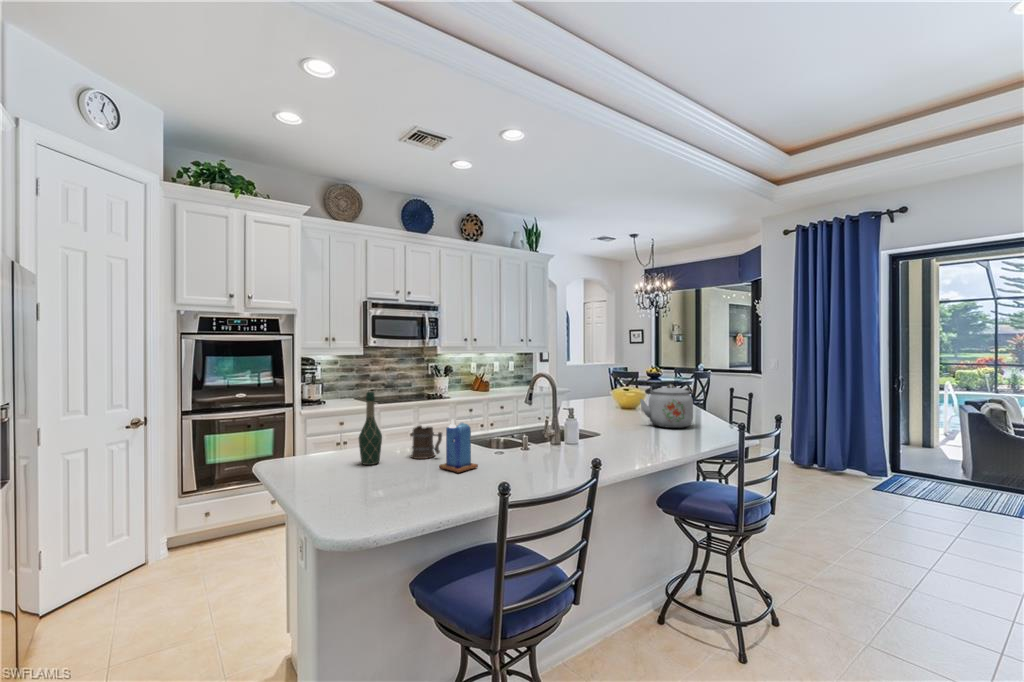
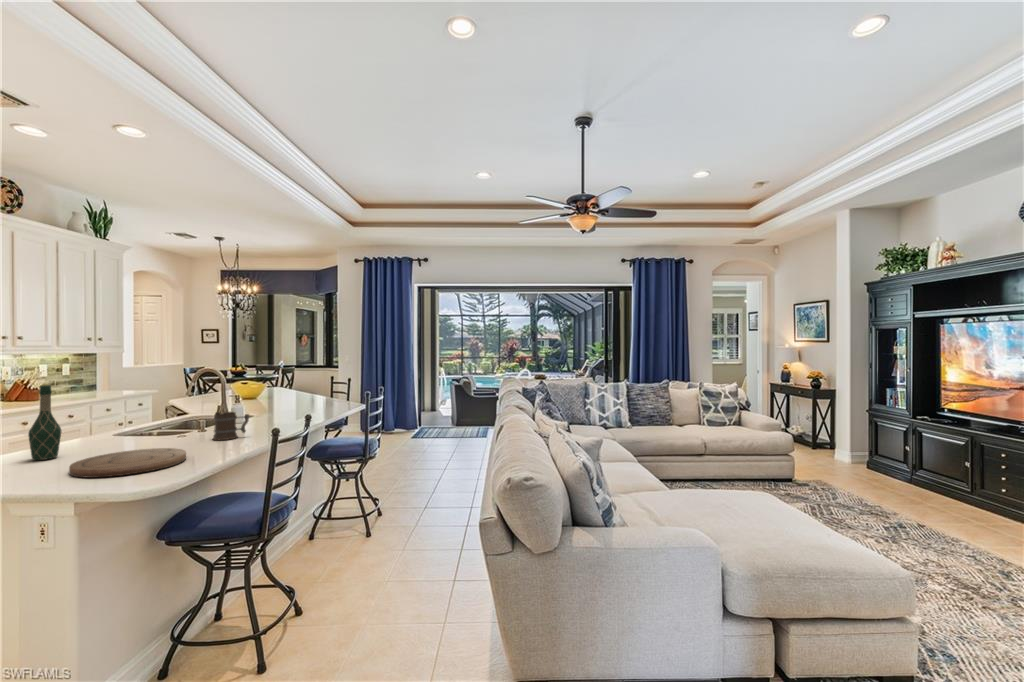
kettle: present [640,384,693,428] -> none [280,372,321,404]
candle: present [439,420,478,473] -> none [144,403,184,448]
mug: present [411,426,442,459] -> present [213,412,249,440]
cutting board: none [338,472,444,510] -> present [69,448,186,478]

